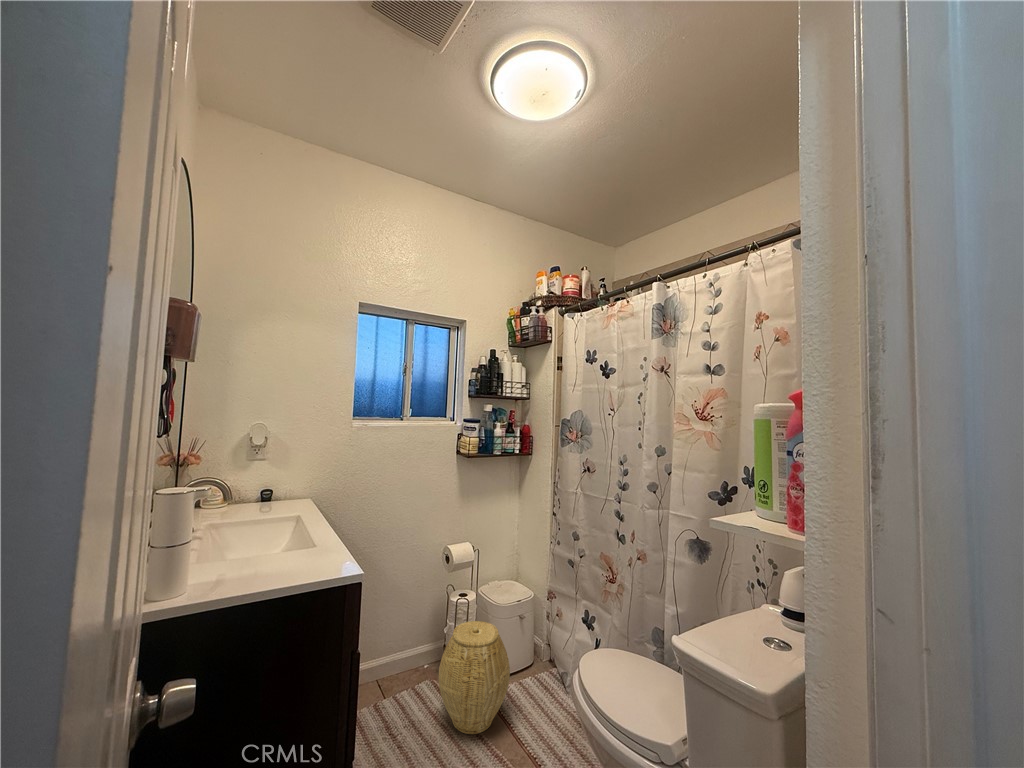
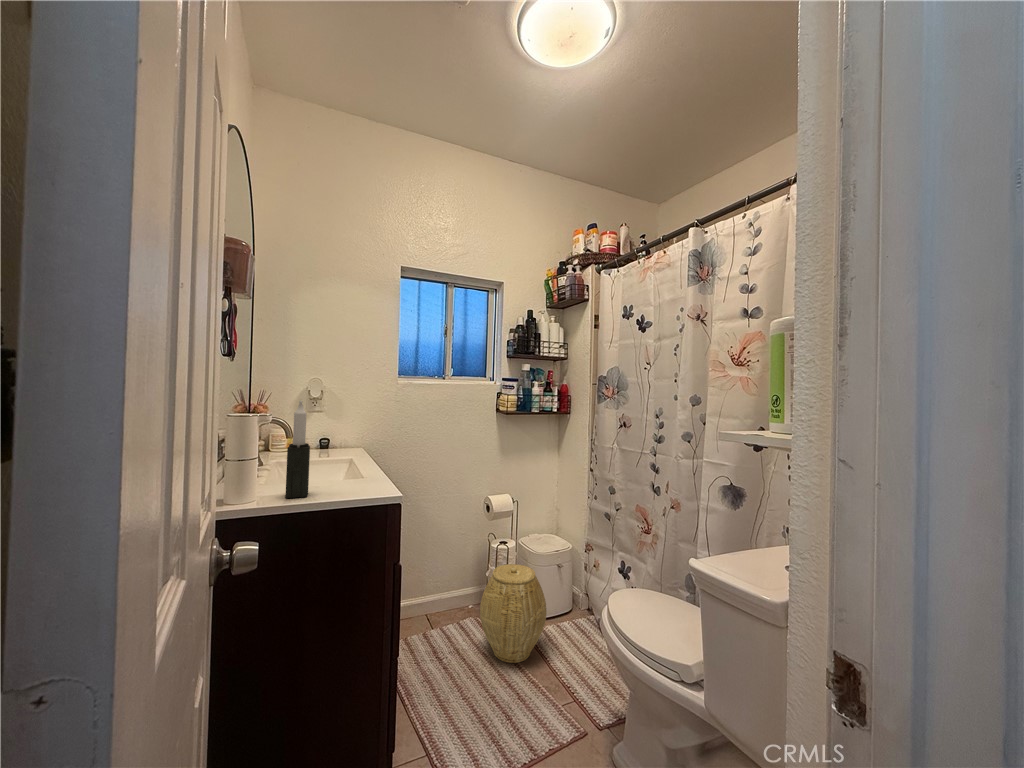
candle: none [219,469,252,586] -> present [285,400,310,498]

